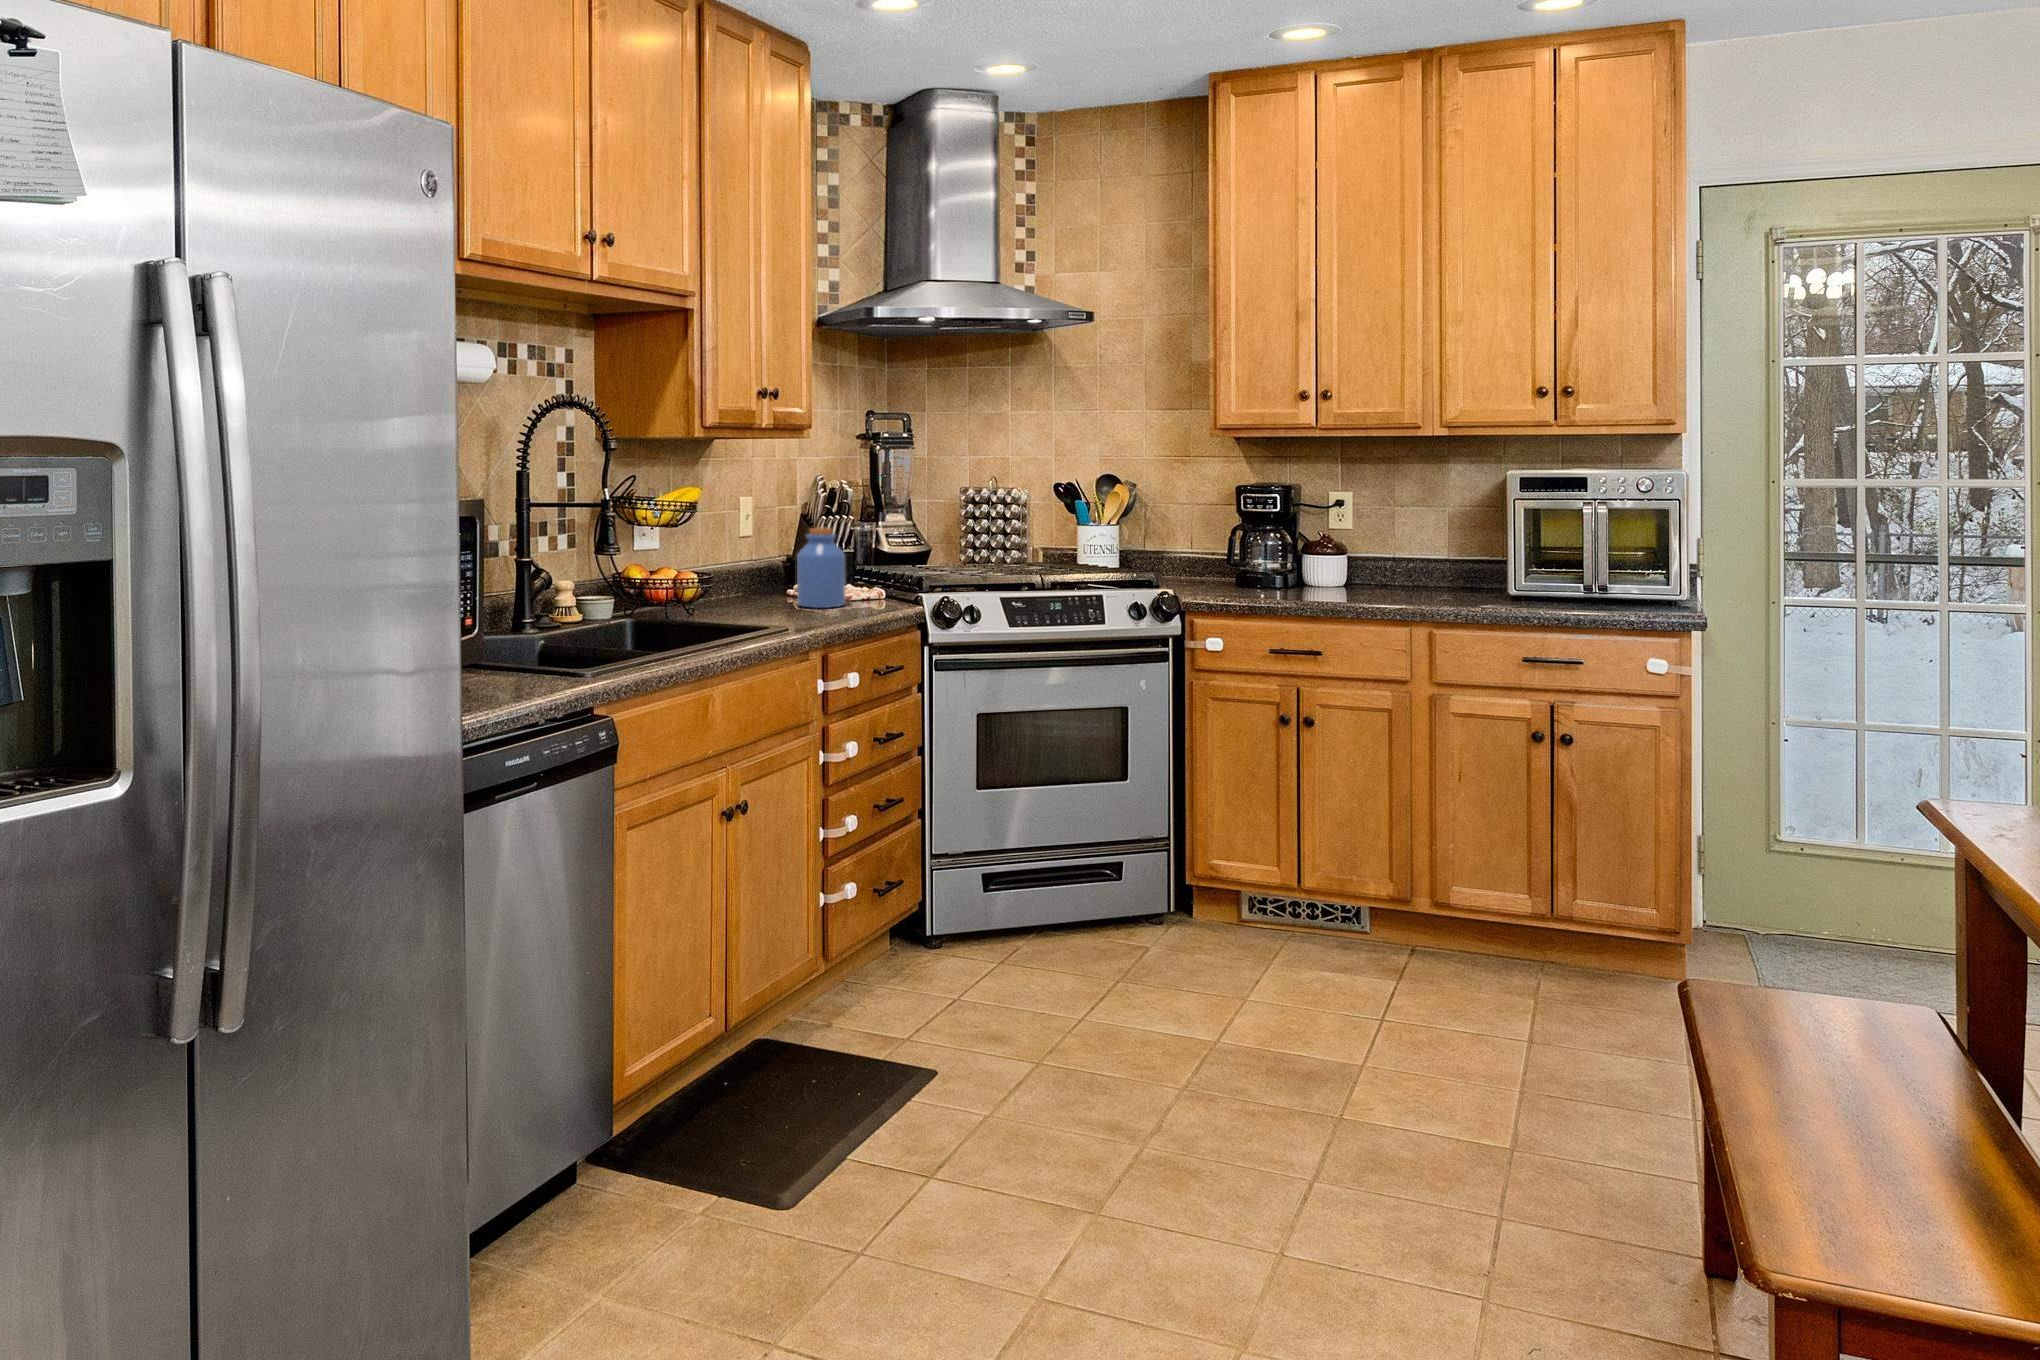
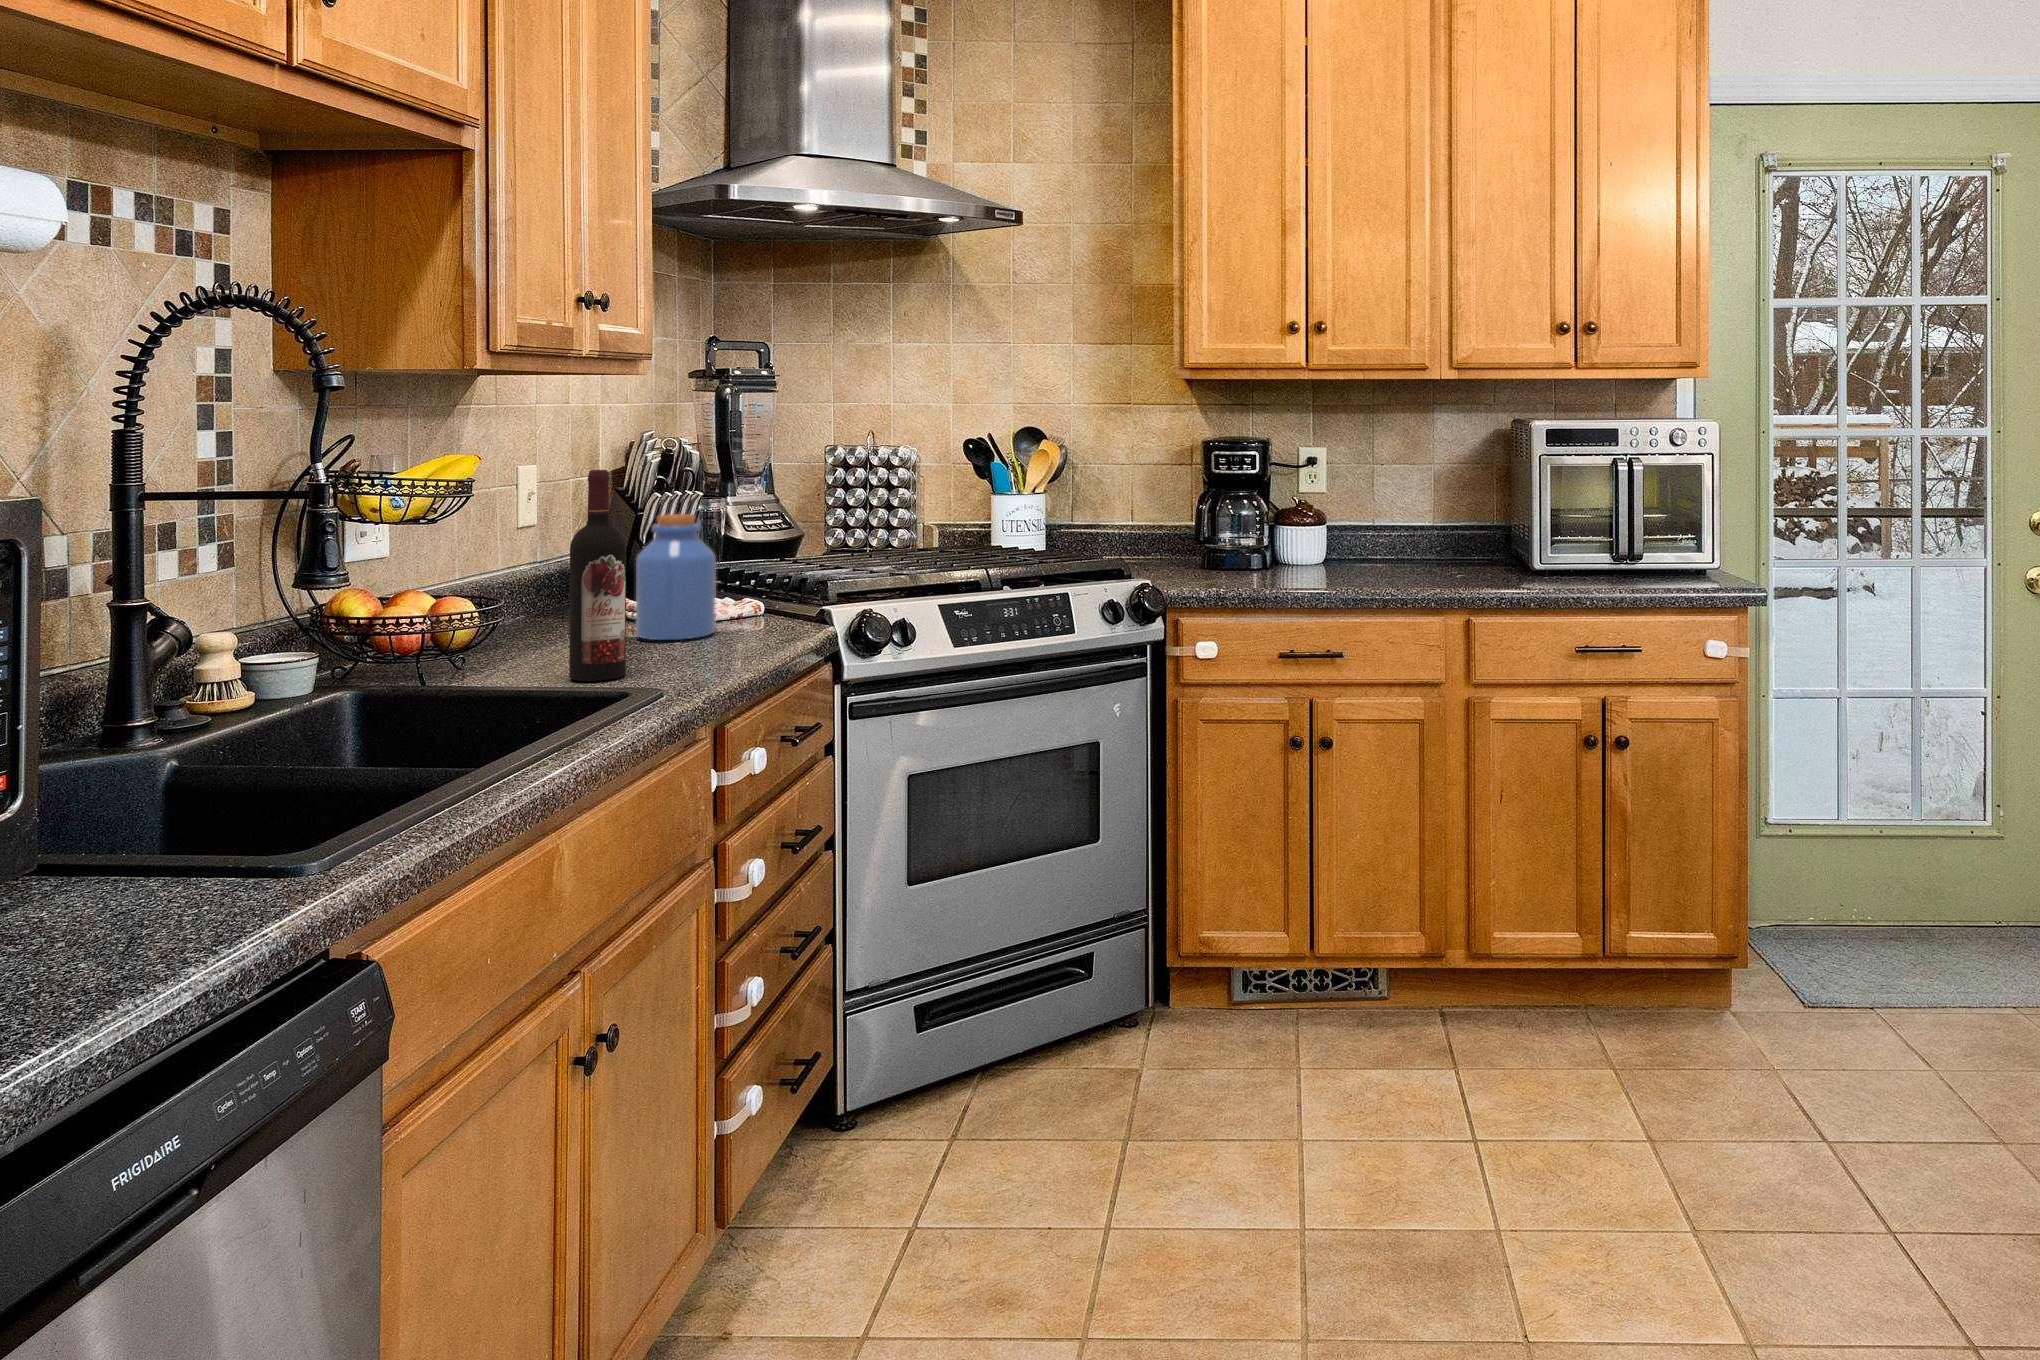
wine bottle: none [747,498,779,625] -> present [569,470,626,681]

